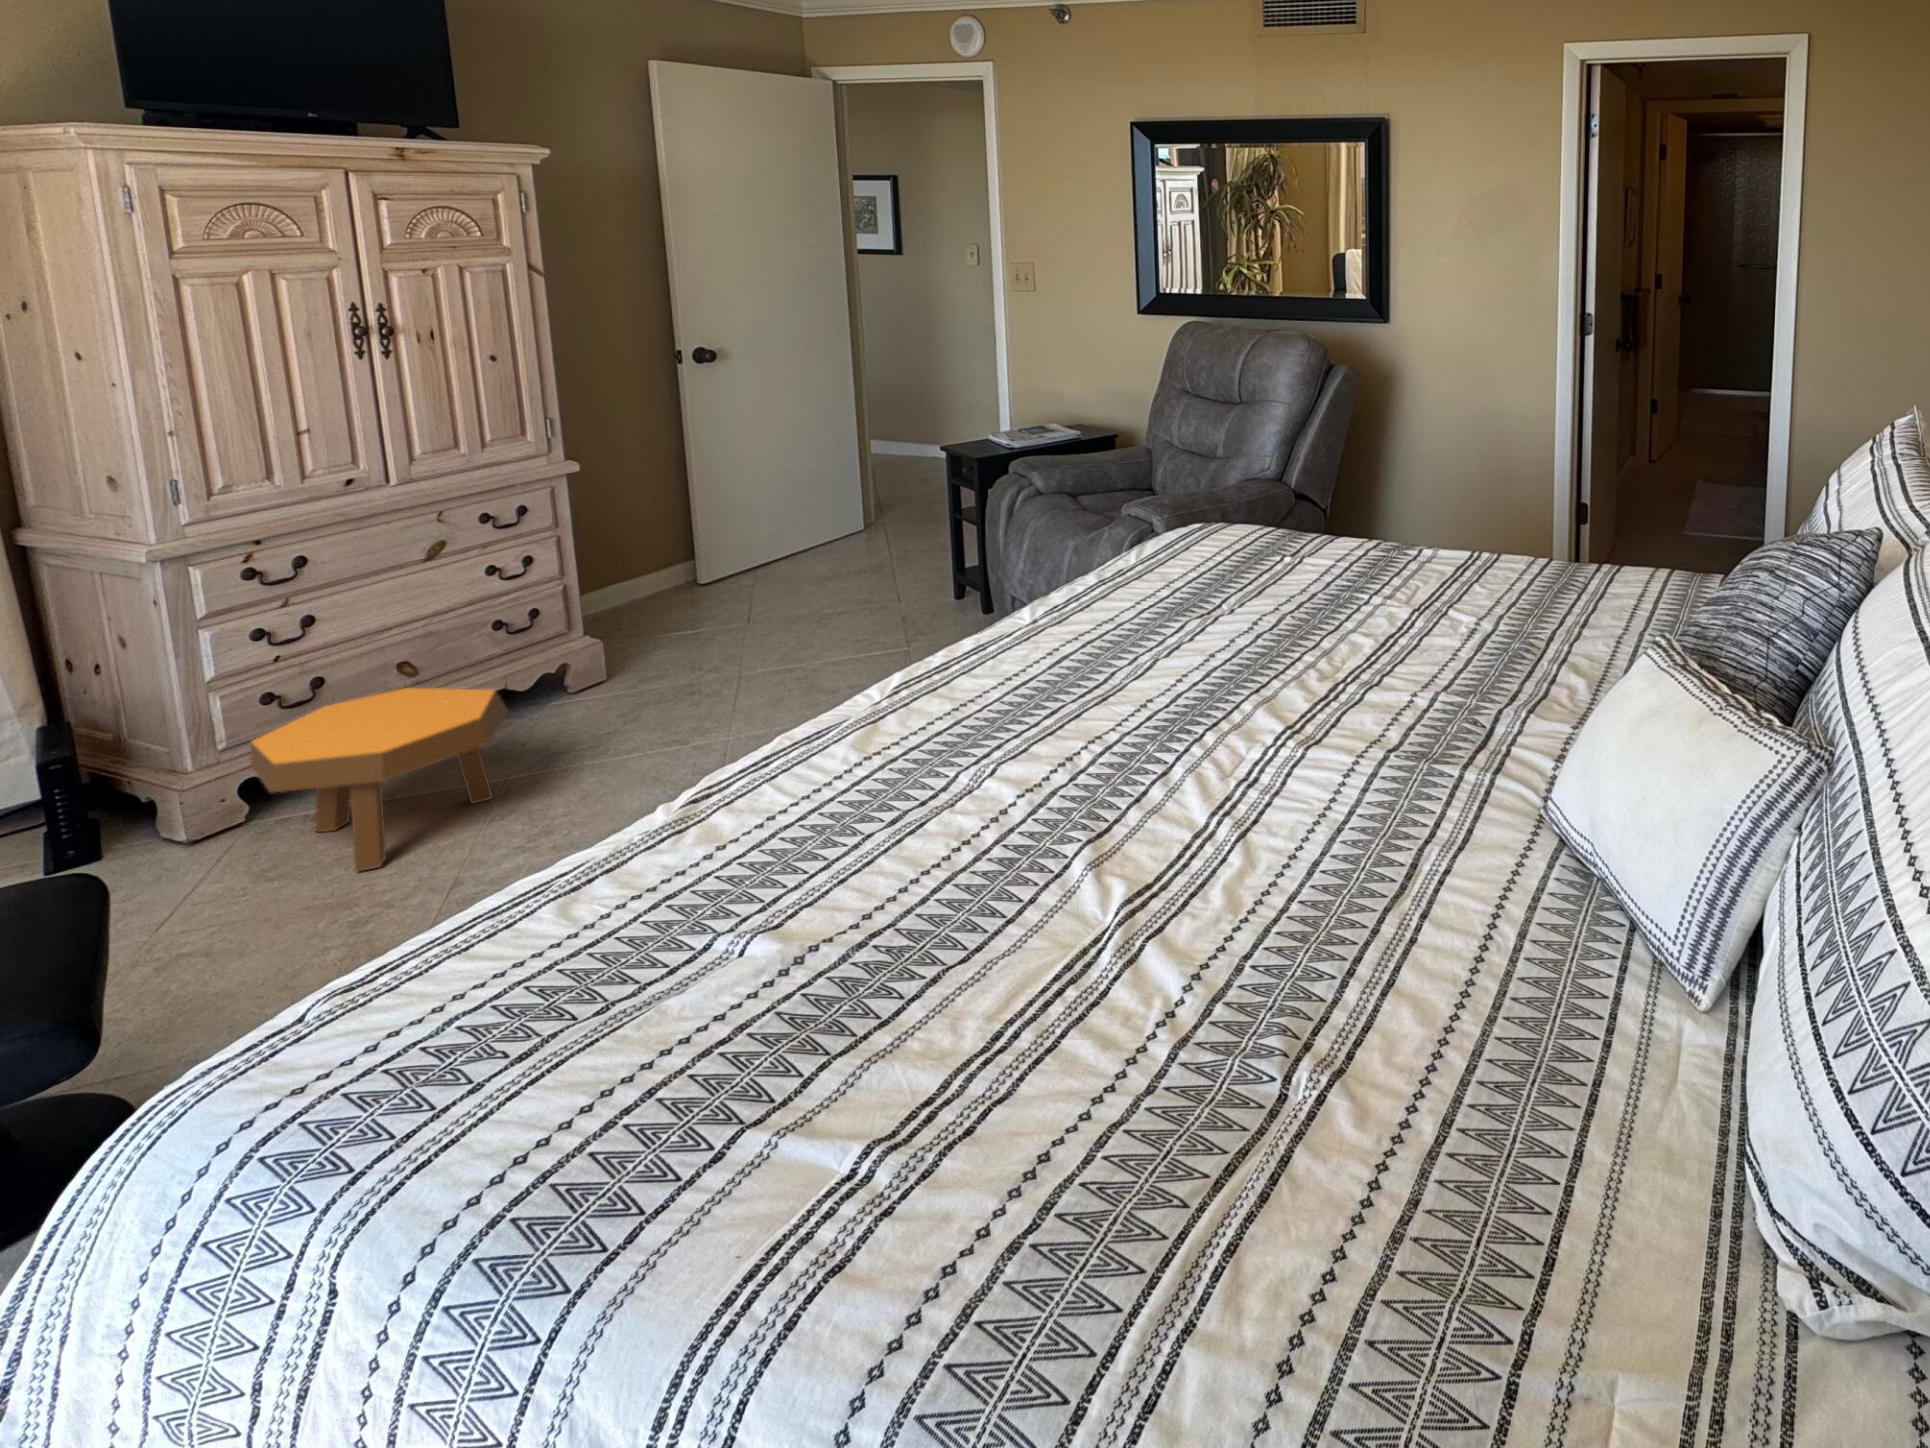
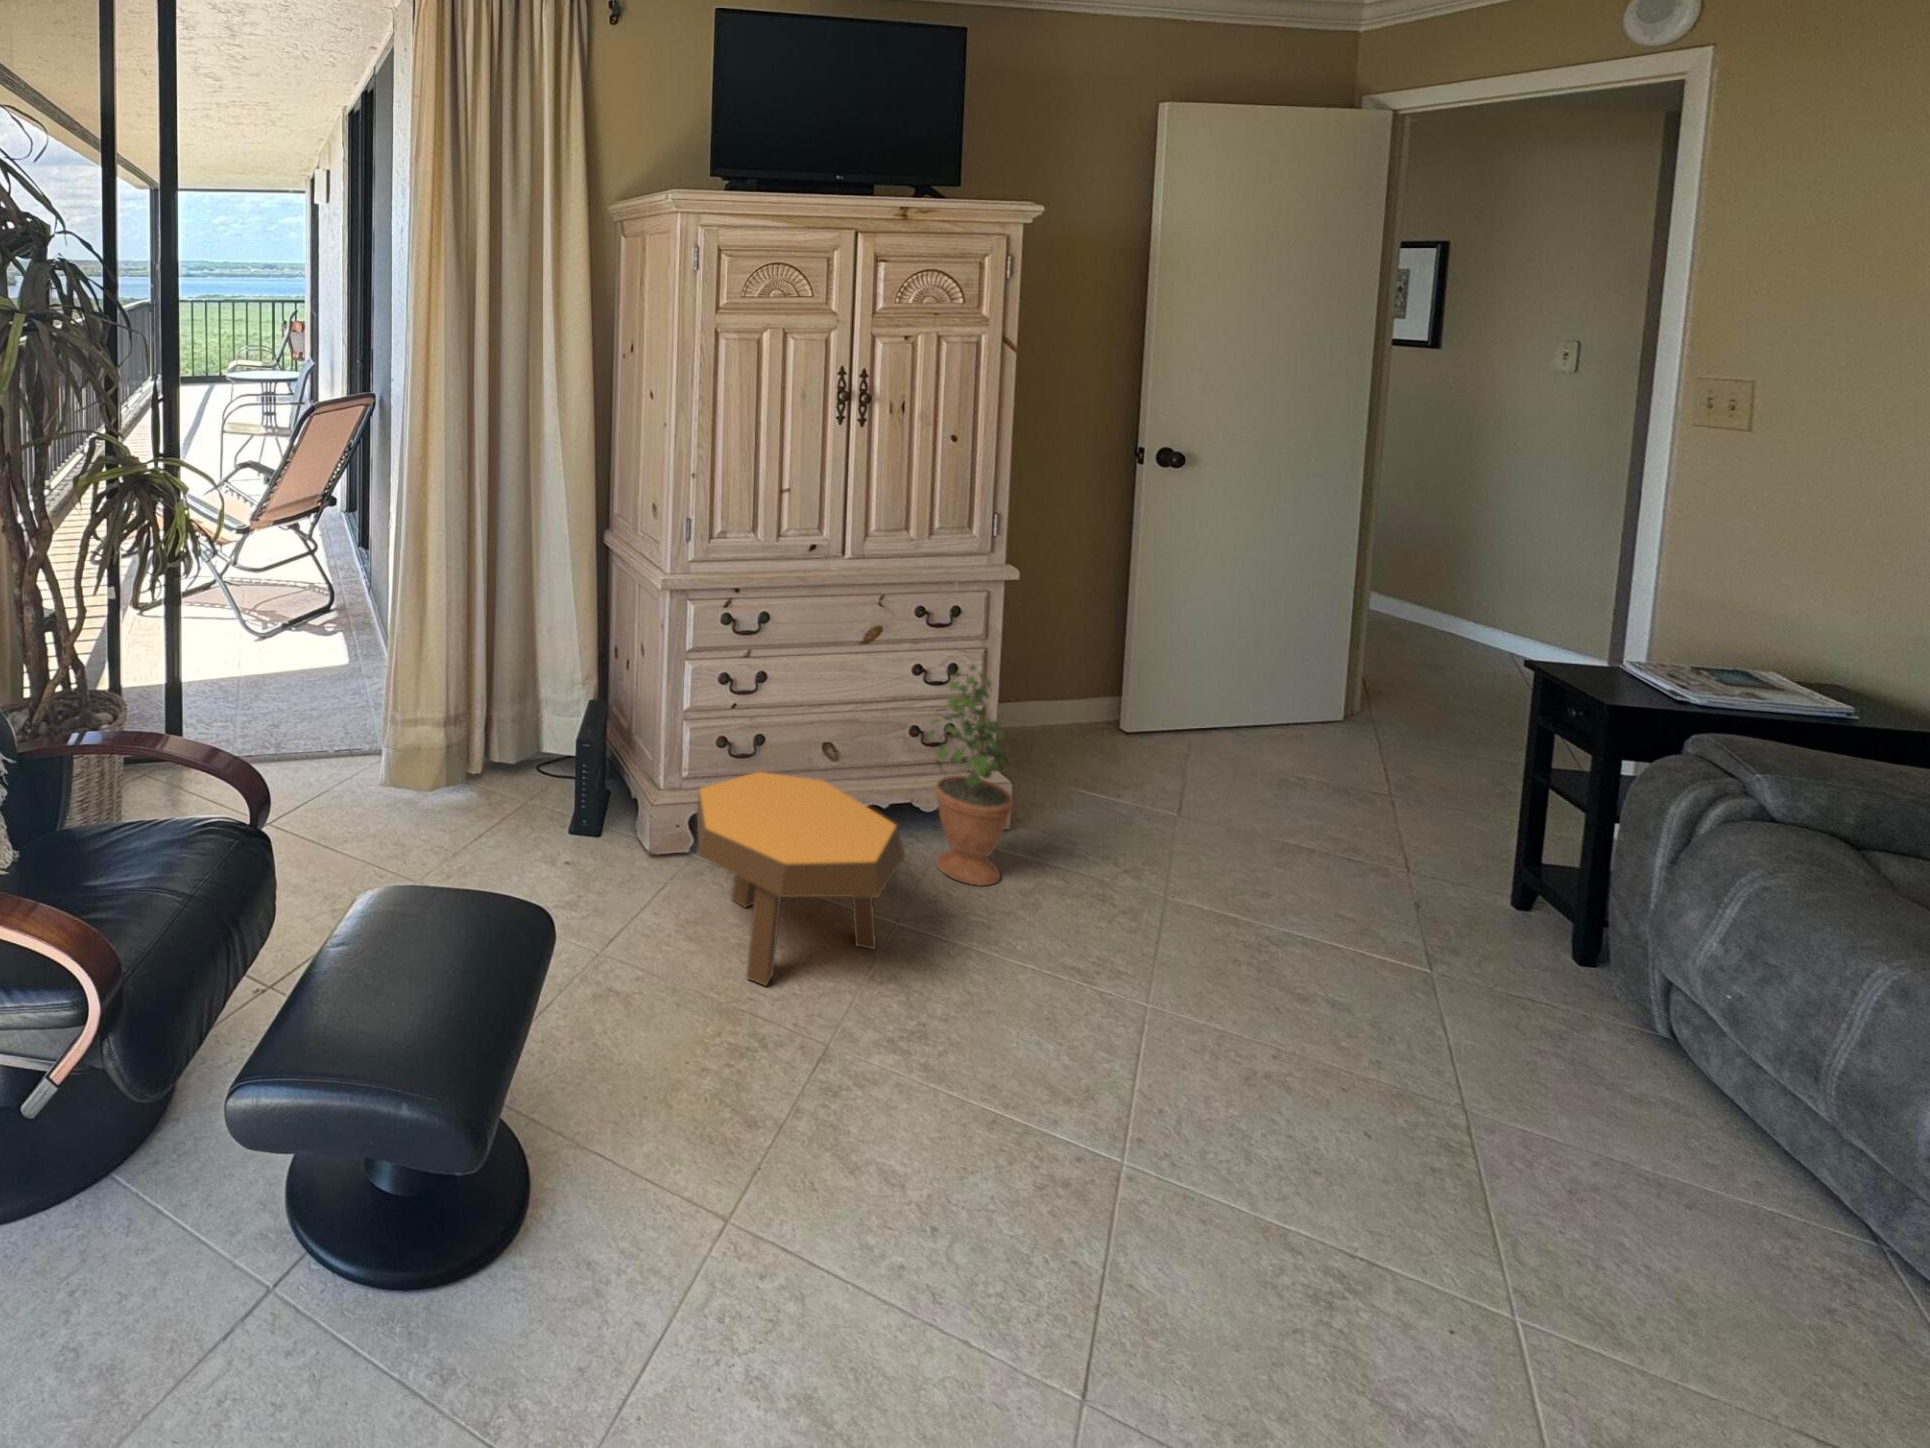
potted plant: none [513,546,606,727] -> present [928,660,1013,886]

